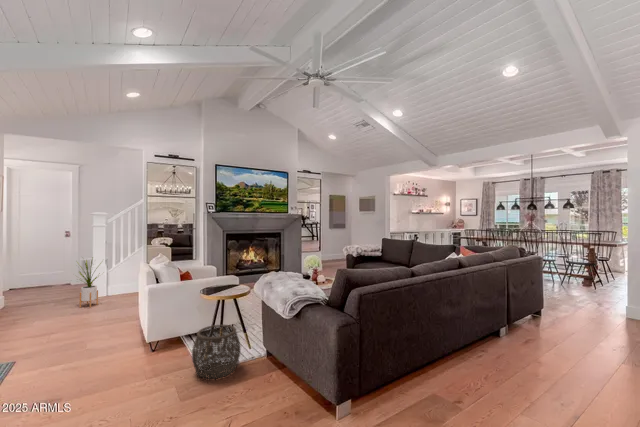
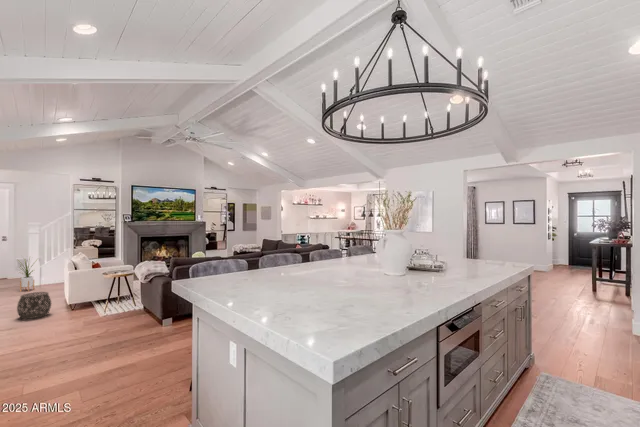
woven basket: present [192,325,240,379] -> present [17,292,51,319]

